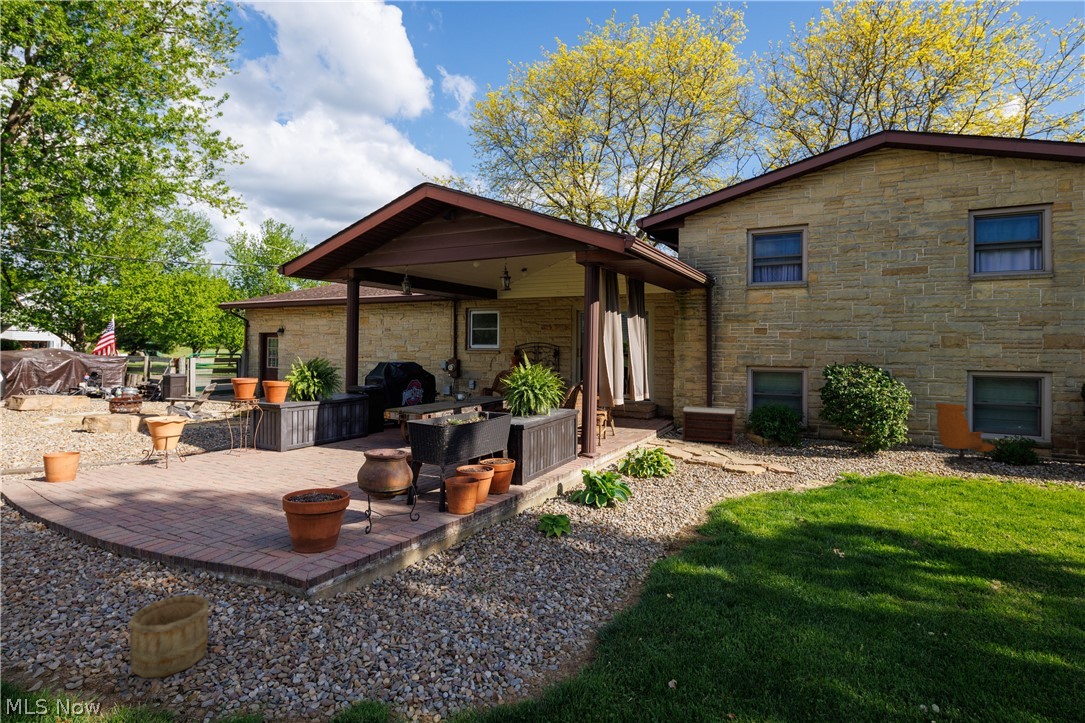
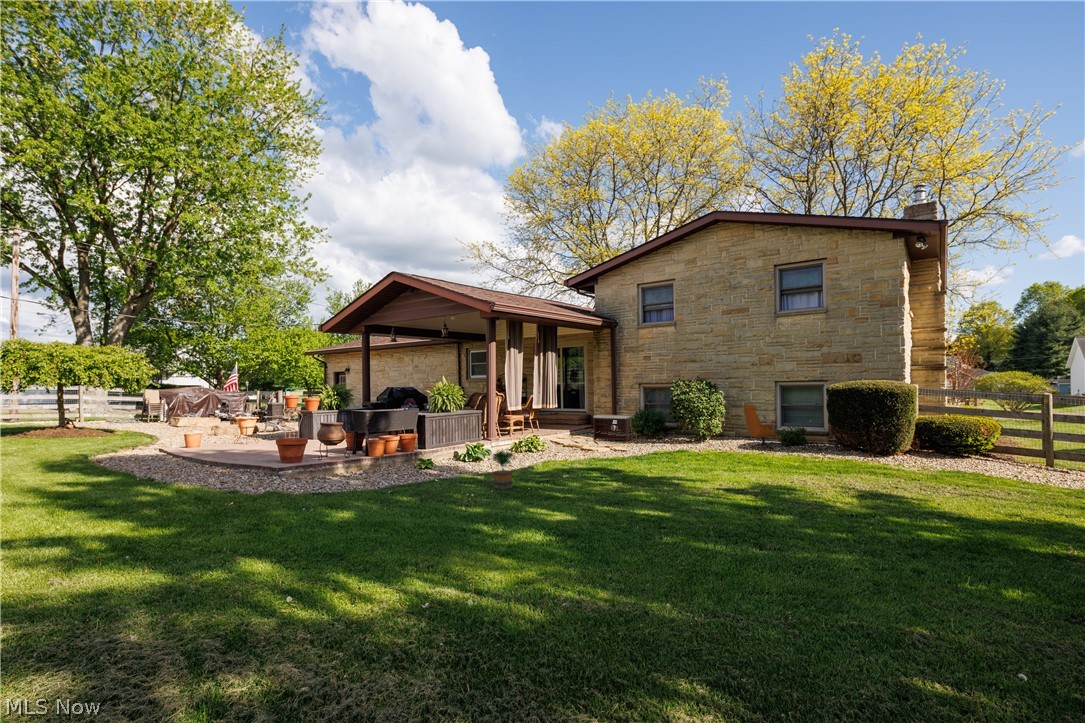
potted tree: none [817,536,879,627] -> present [493,451,515,490]
wooden bucket: present [128,595,210,678] -> none [204,466,234,489]

